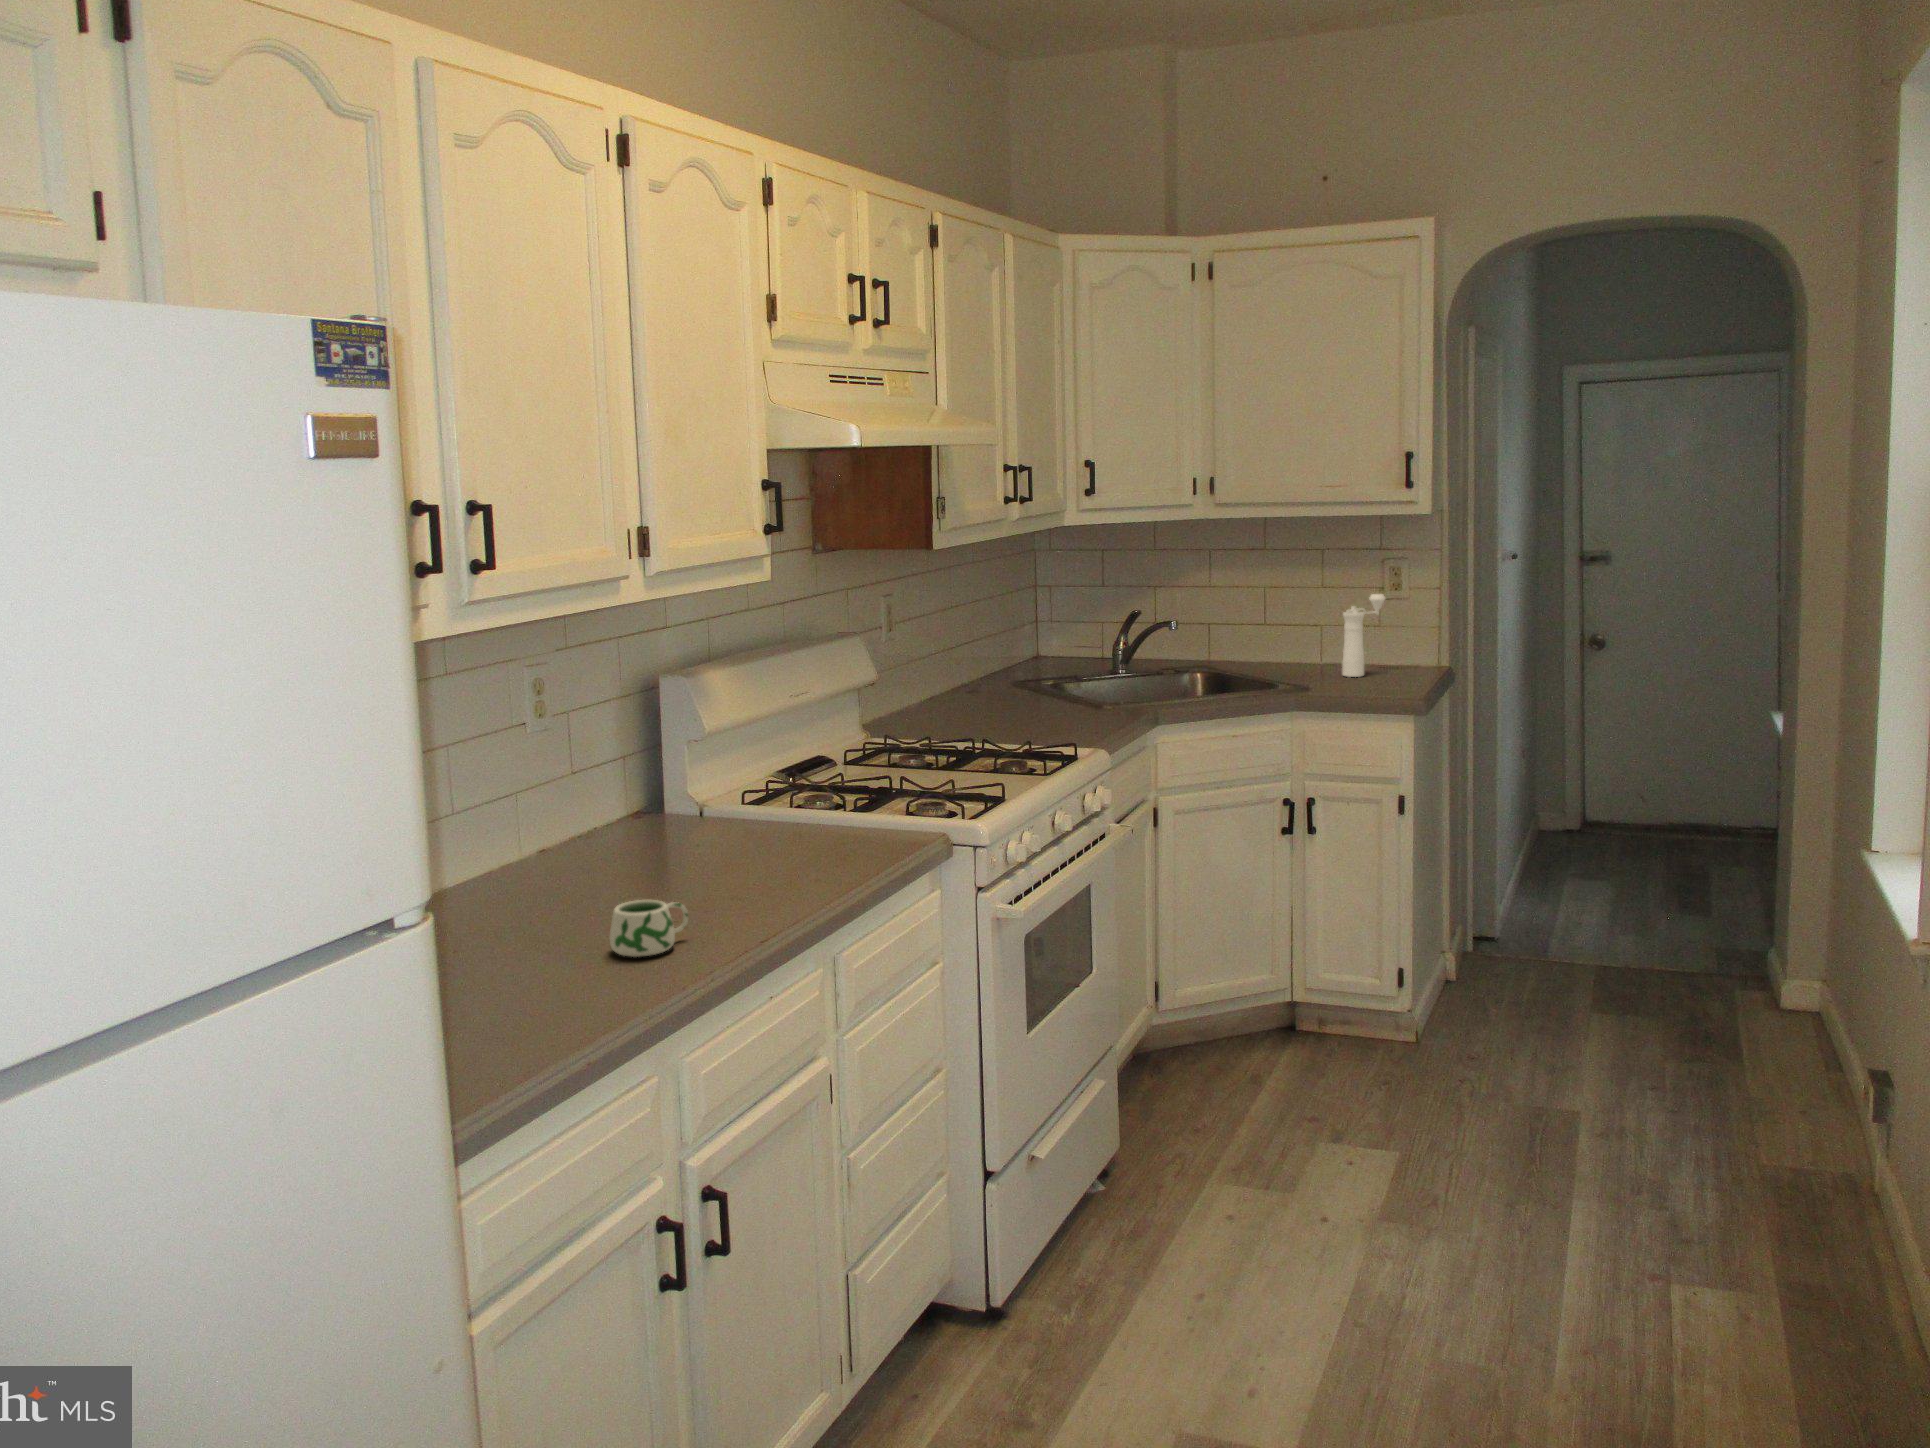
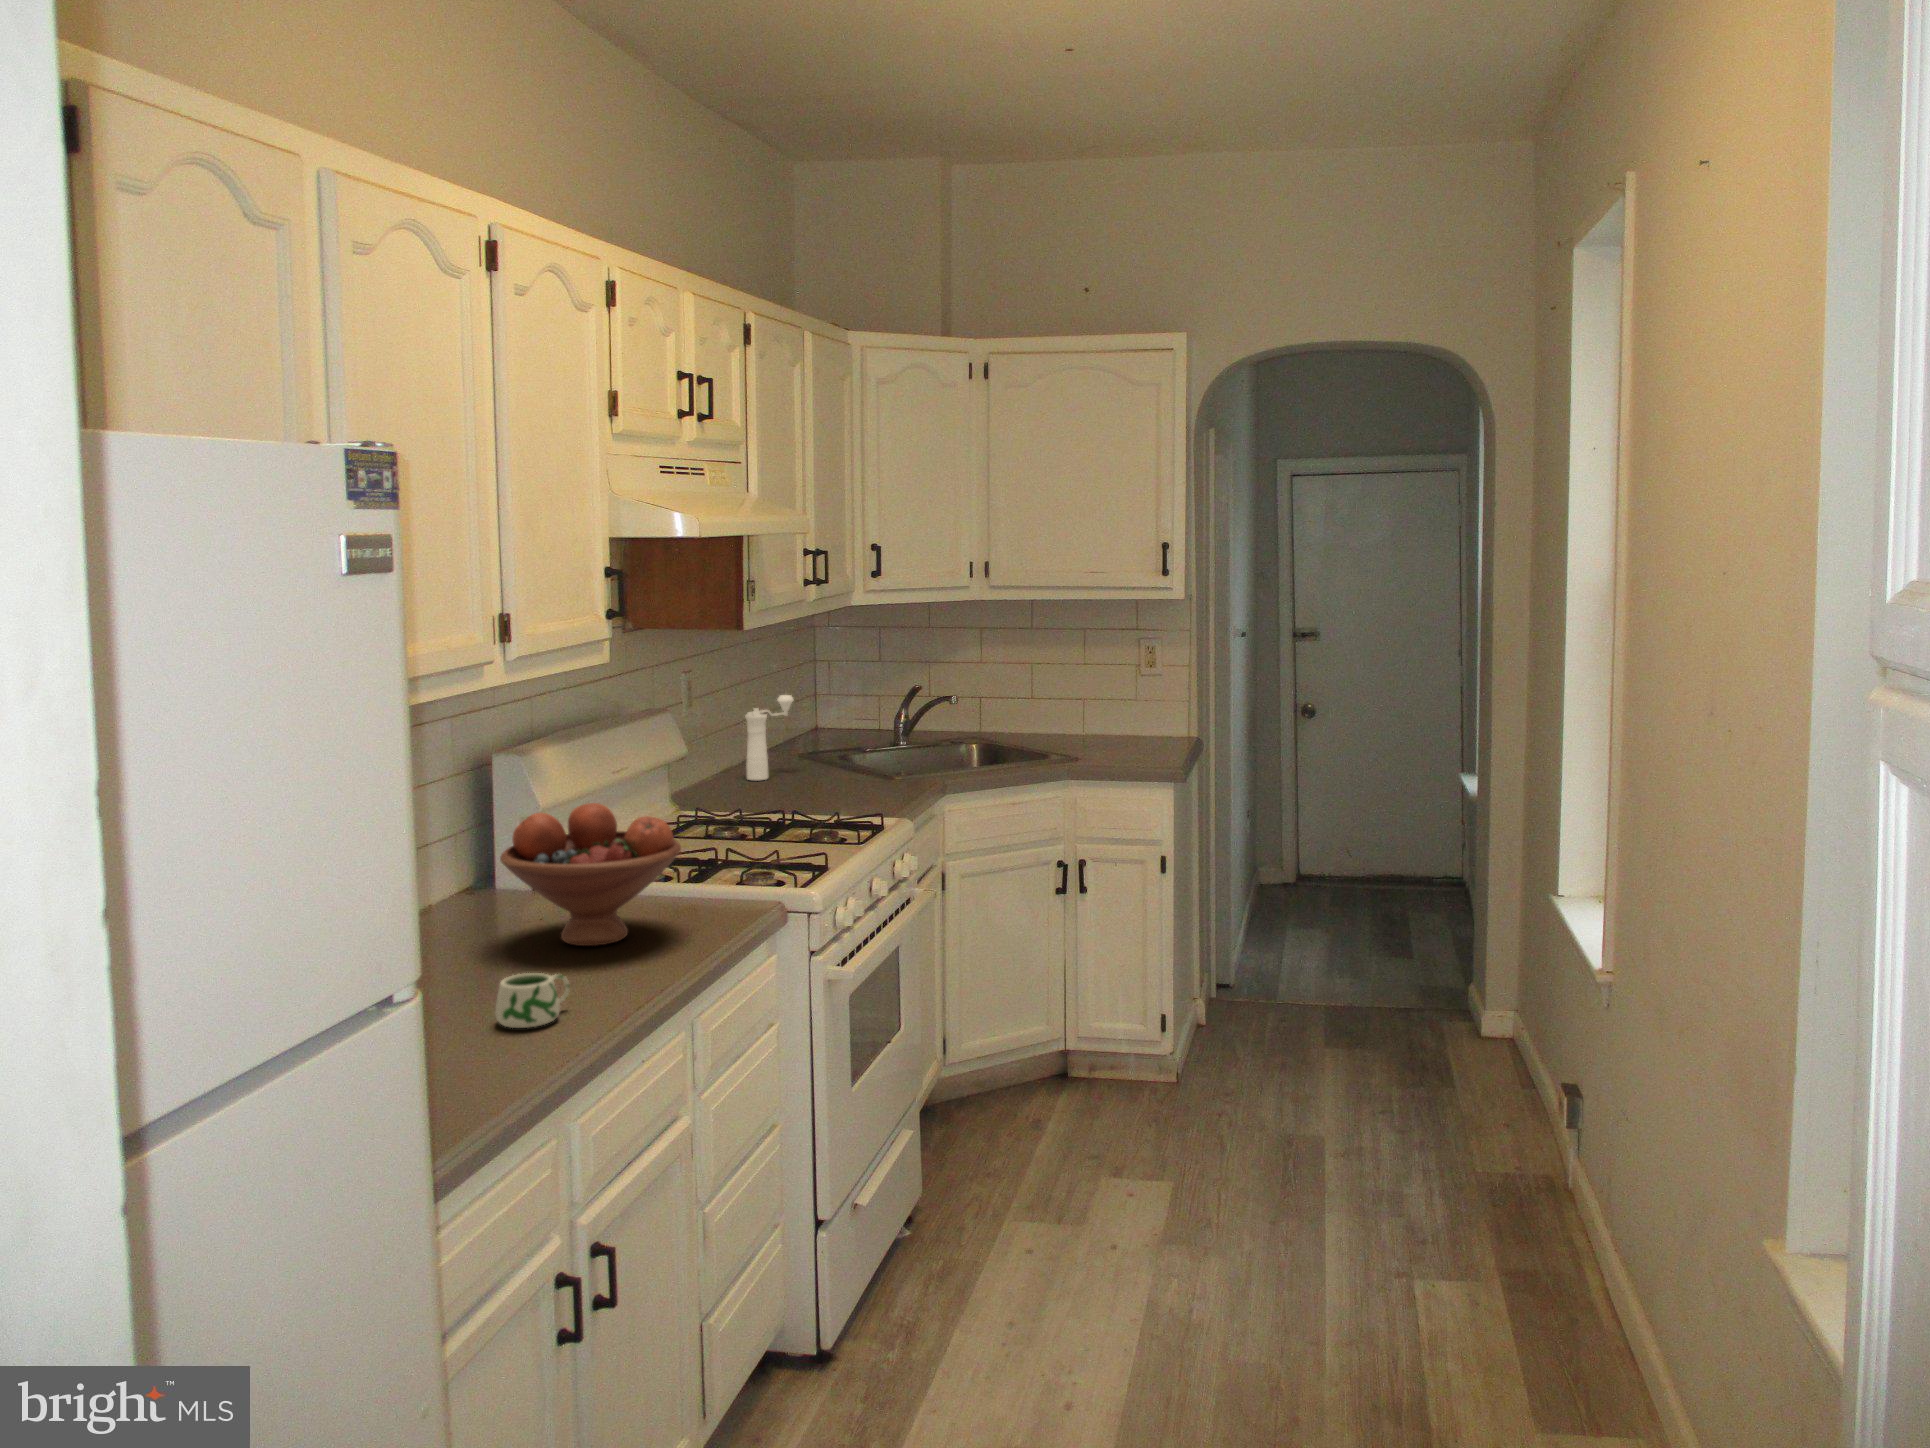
pepper mill: present [1342,594,1385,677] -> present [745,695,793,780]
fruit bowl: none [644,725,828,874] -> present [500,803,681,946]

